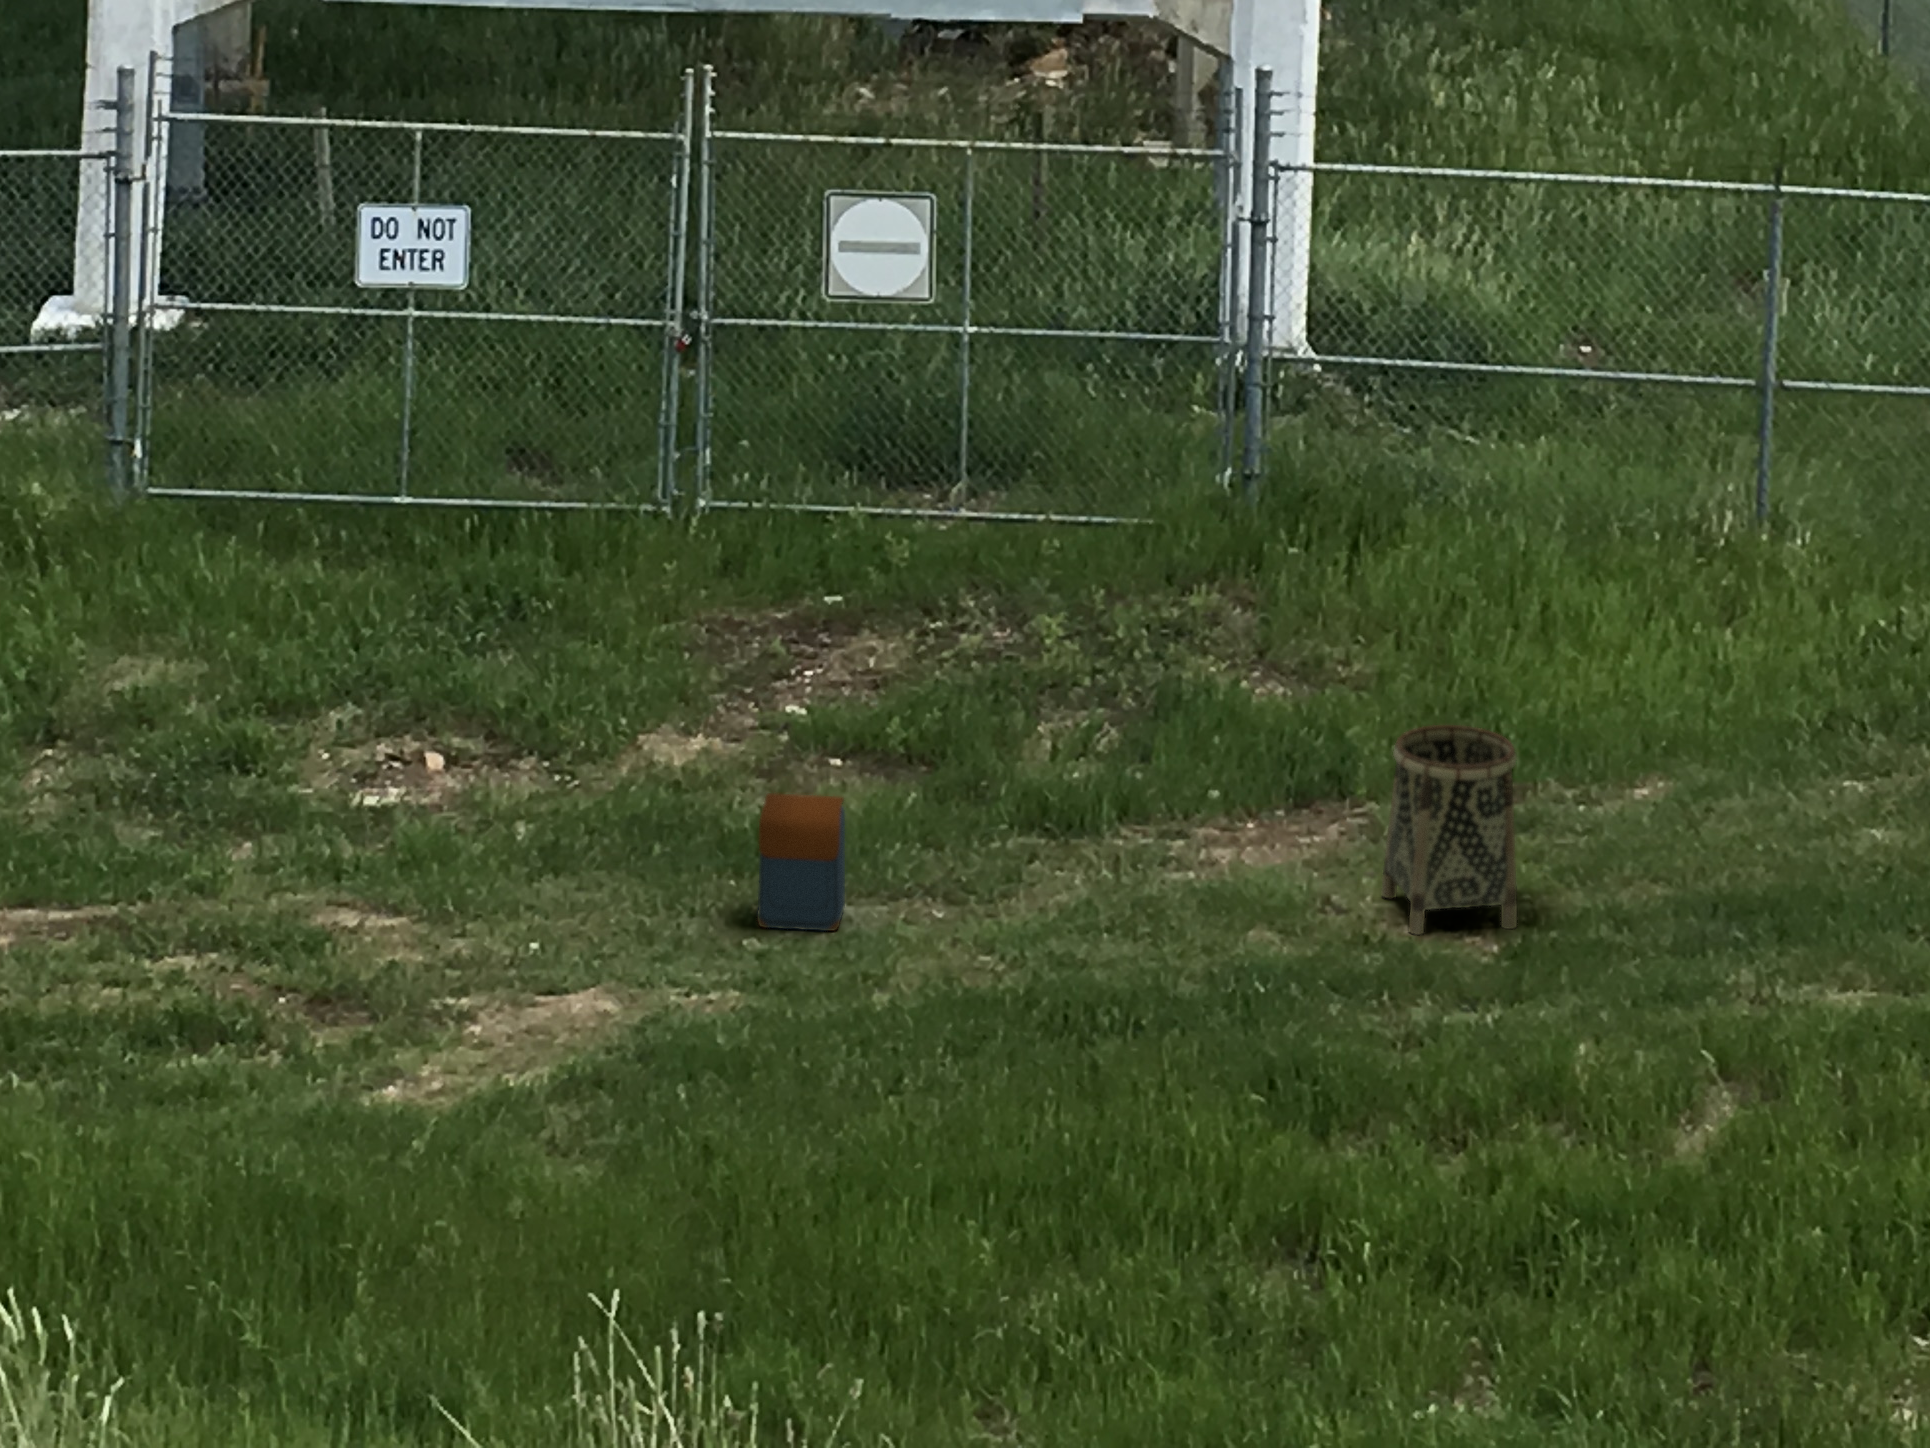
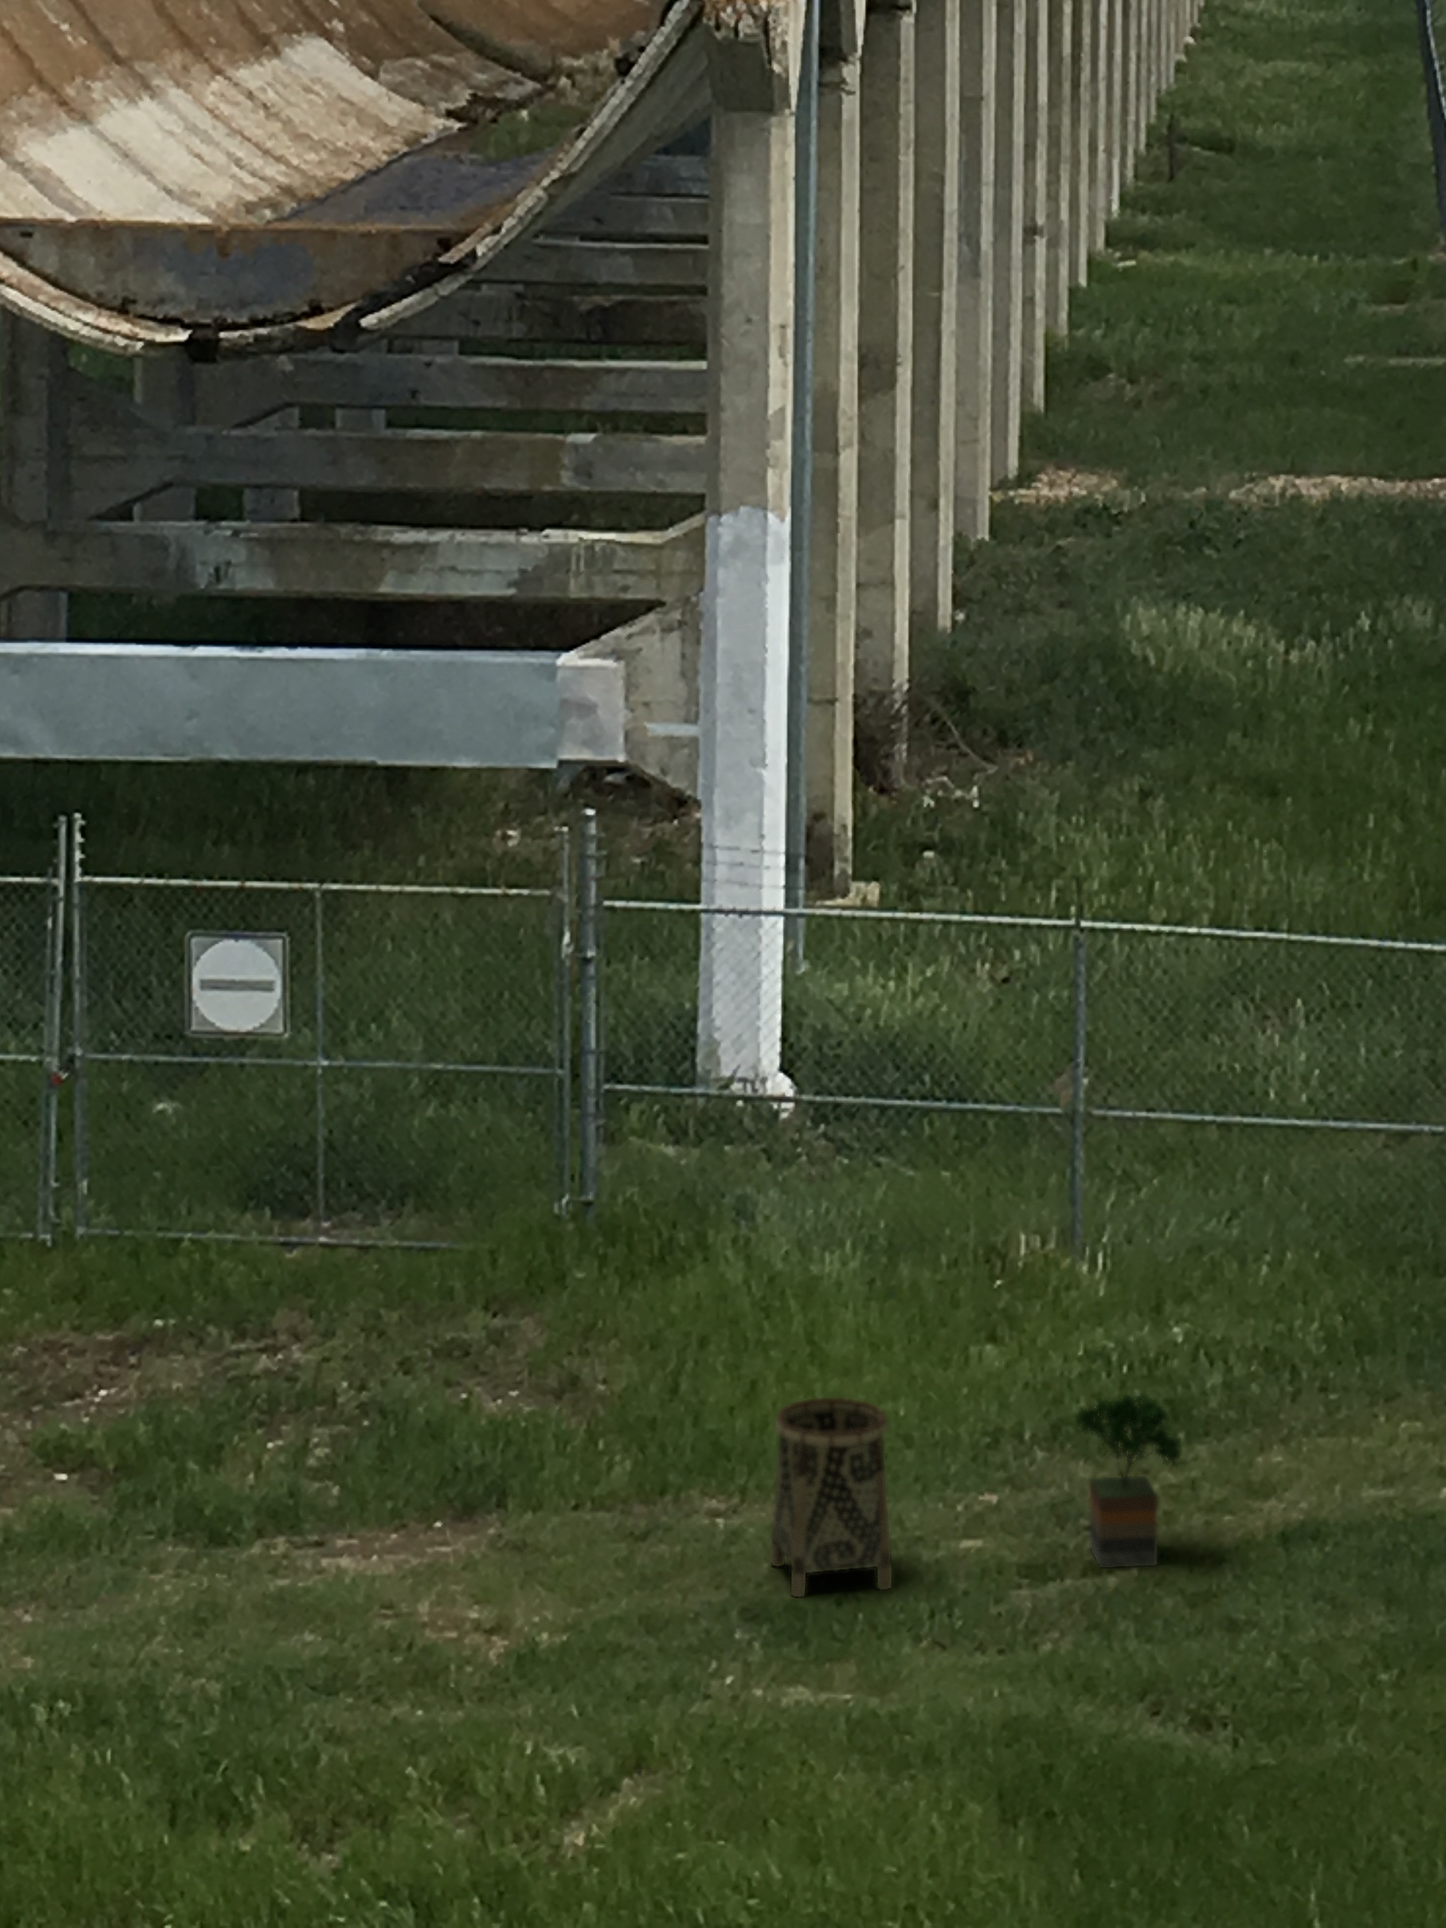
potted tree: none [1712,728,1837,911] -> present [1075,1394,1182,1568]
backpack: present [758,793,845,931] -> none [186,1479,270,1610]

